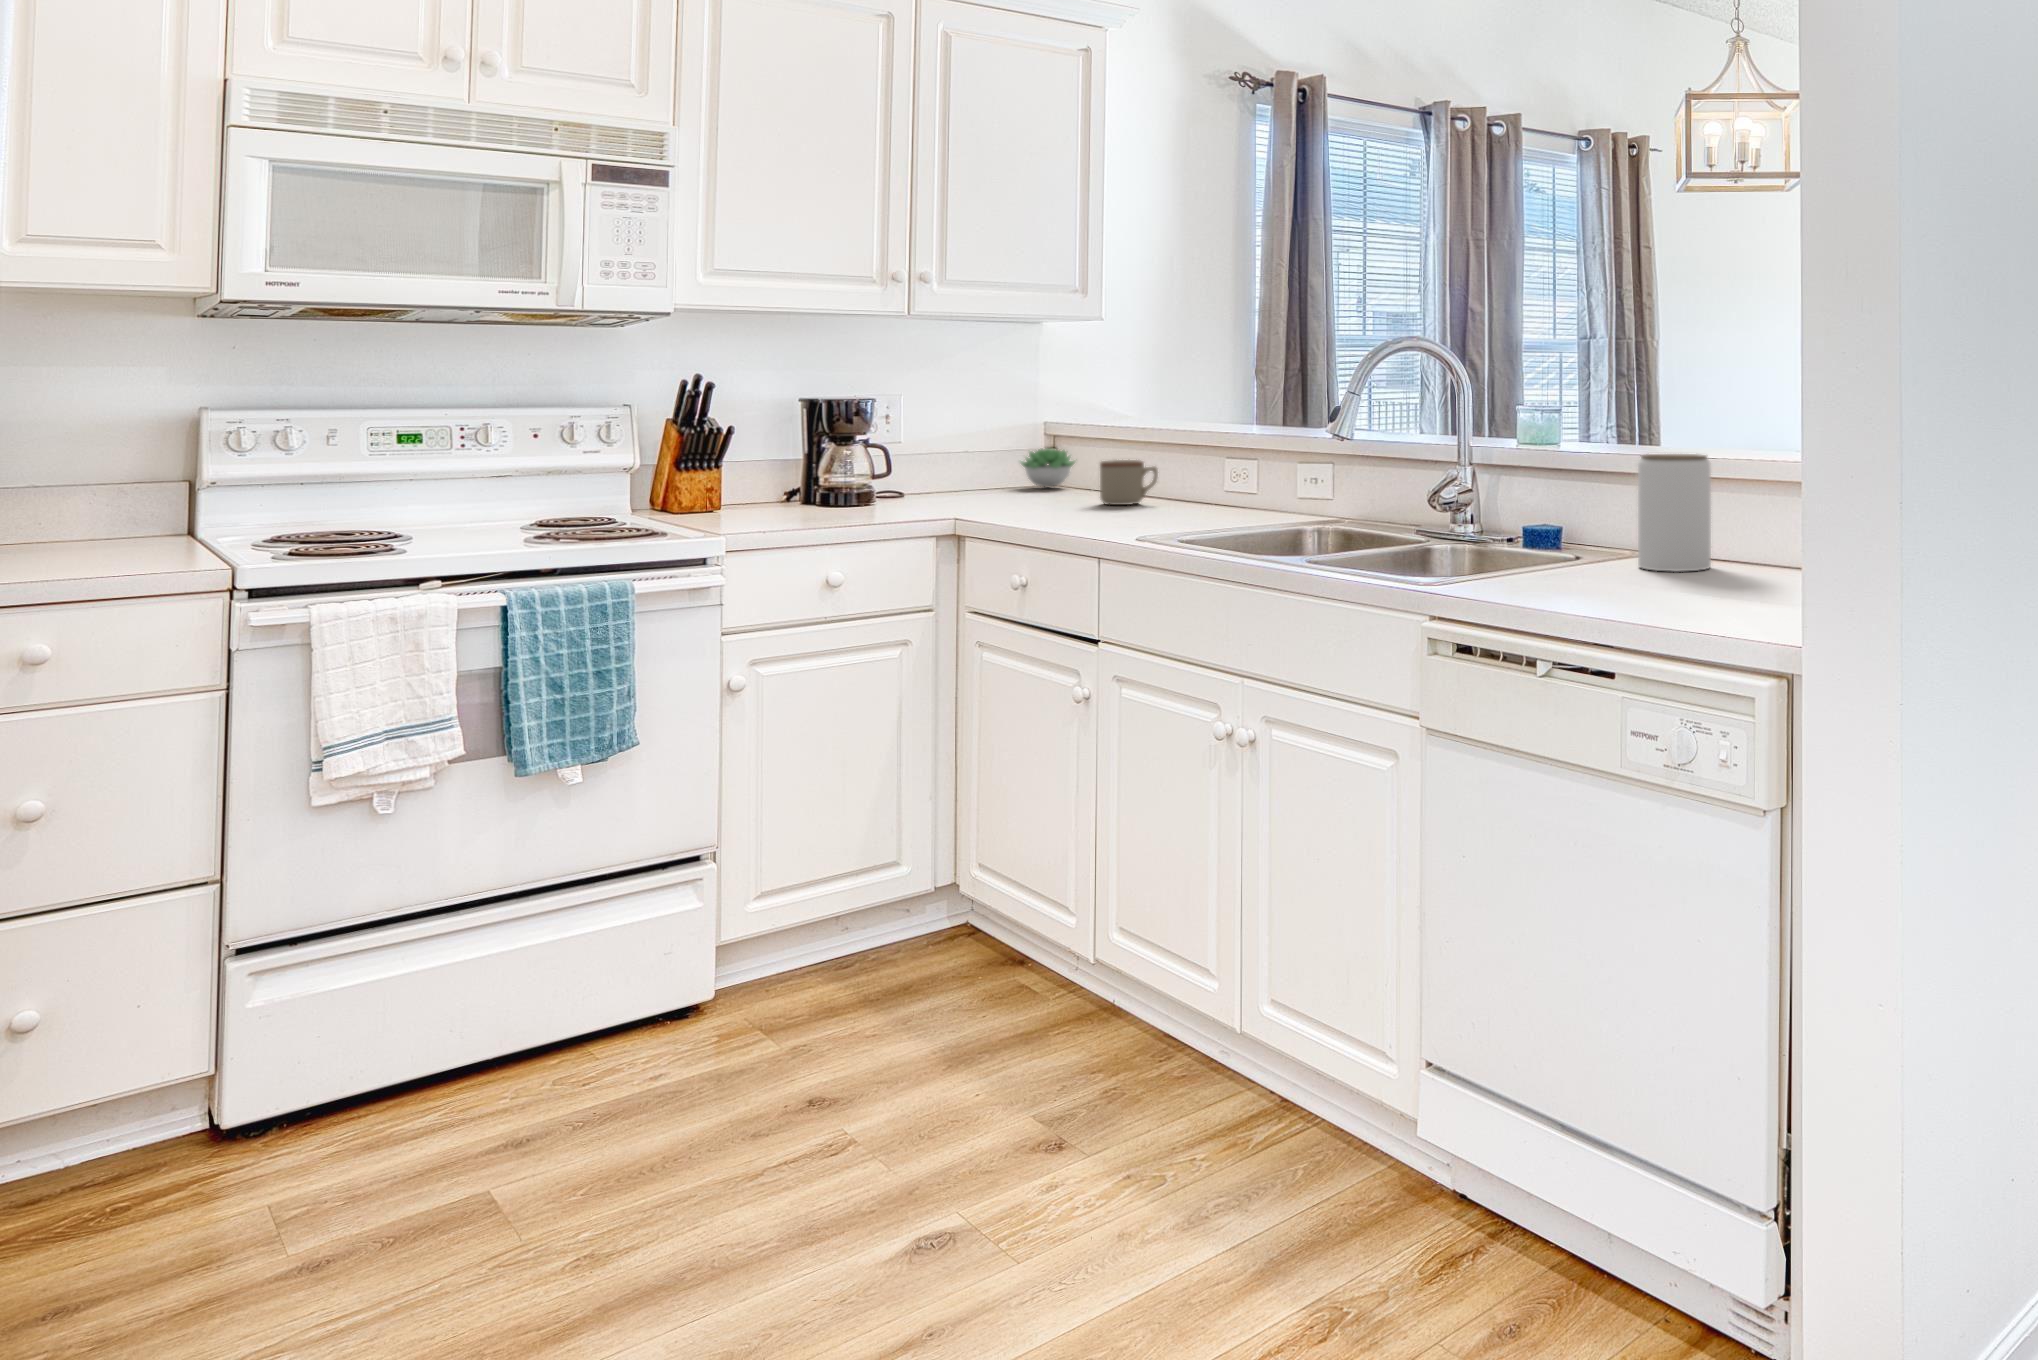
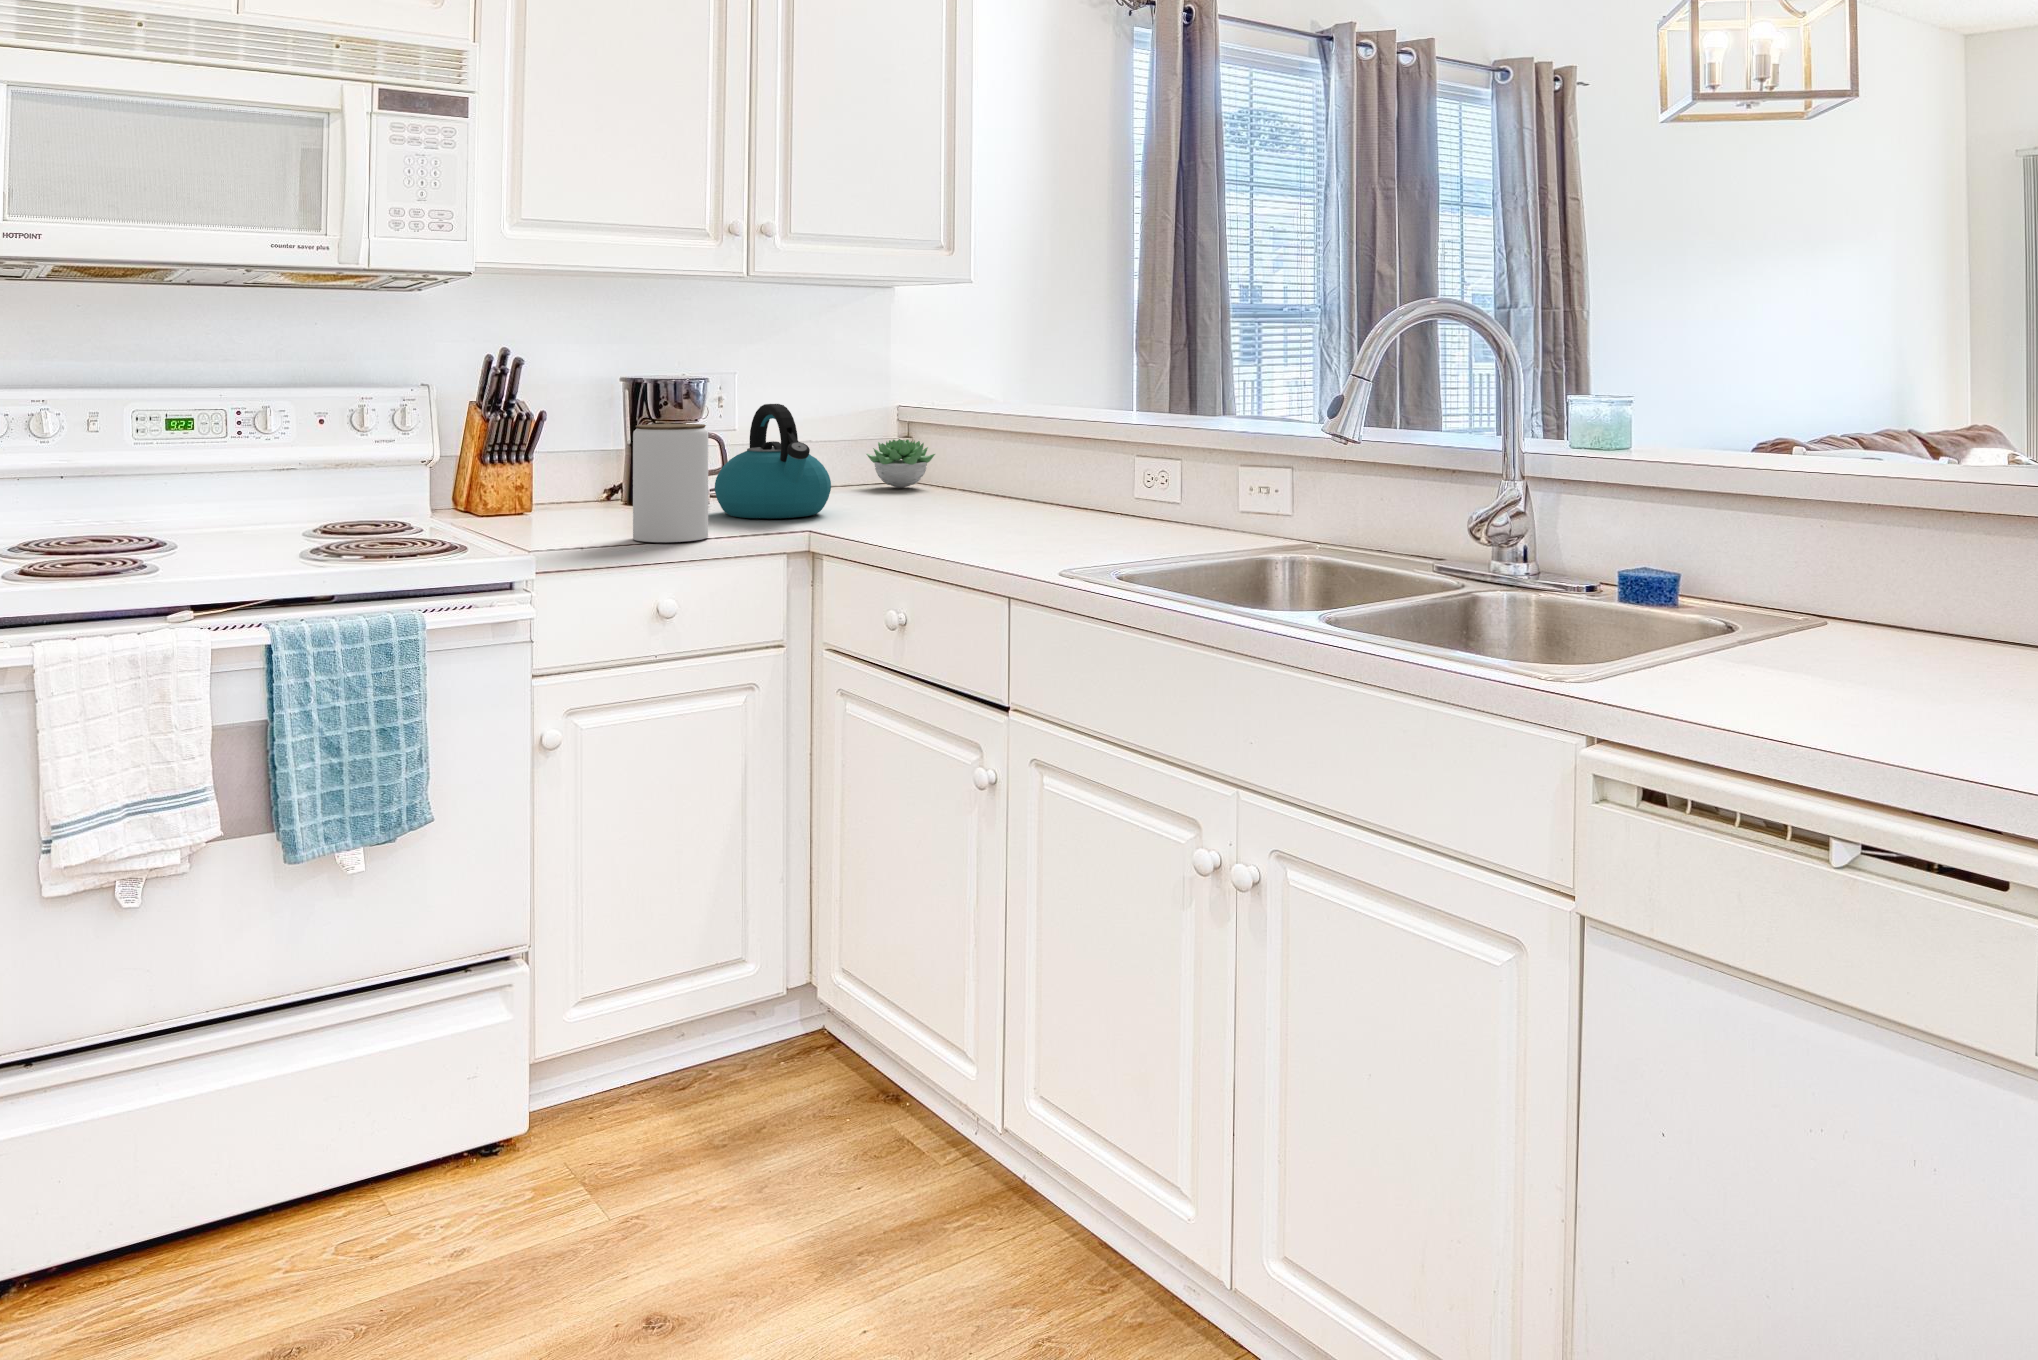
kettle: none [881,419,980,511] -> present [715,404,831,518]
jar: present [1638,454,1711,572] -> present [633,424,708,542]
mug: present [1100,460,1158,505] -> none [973,457,1044,514]

